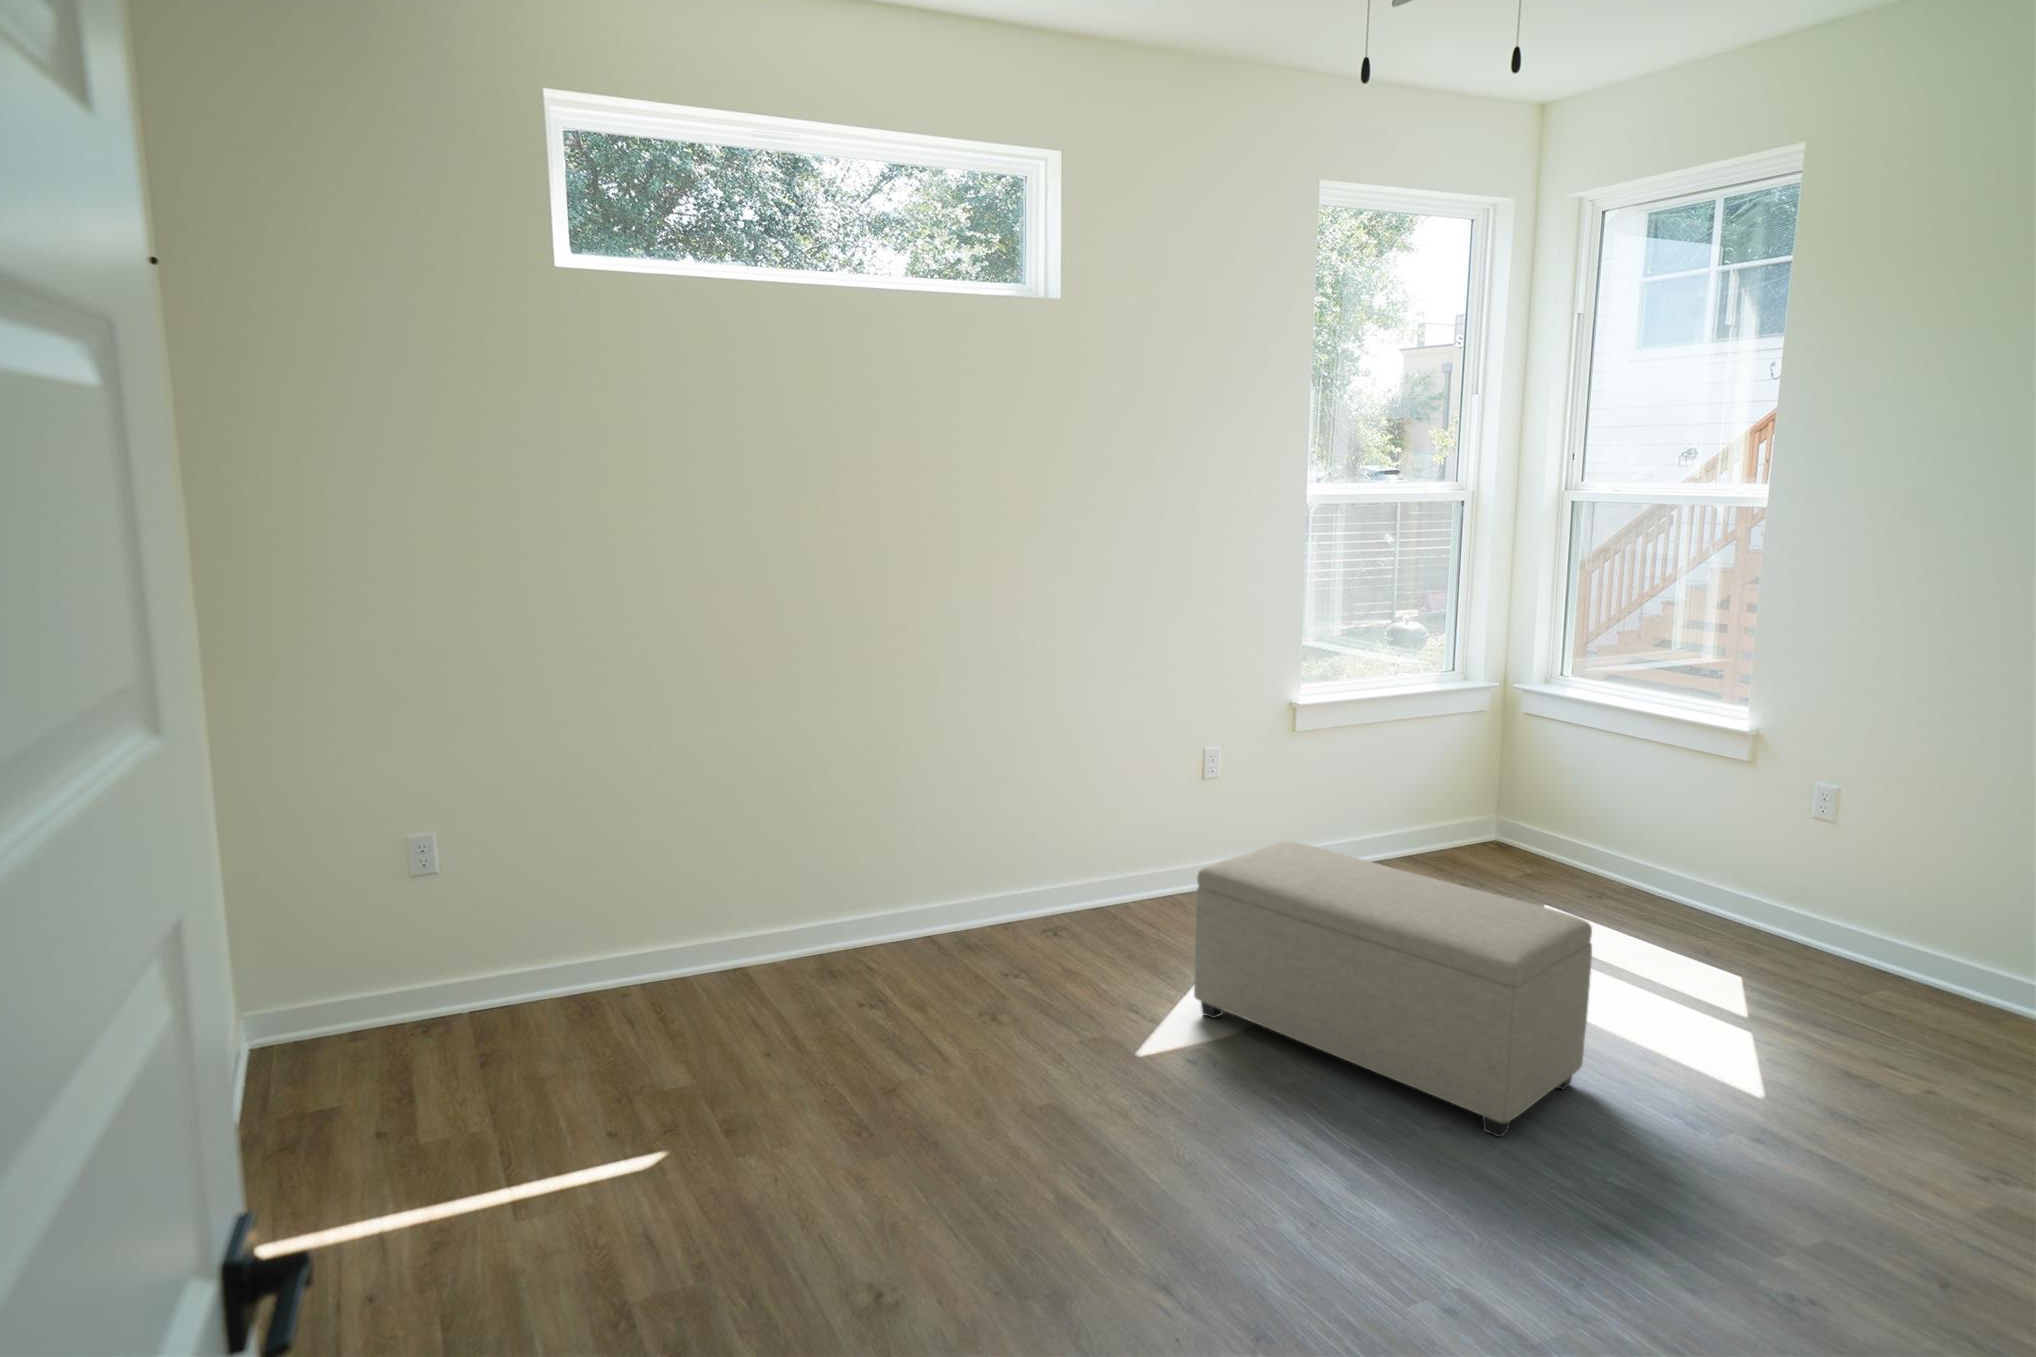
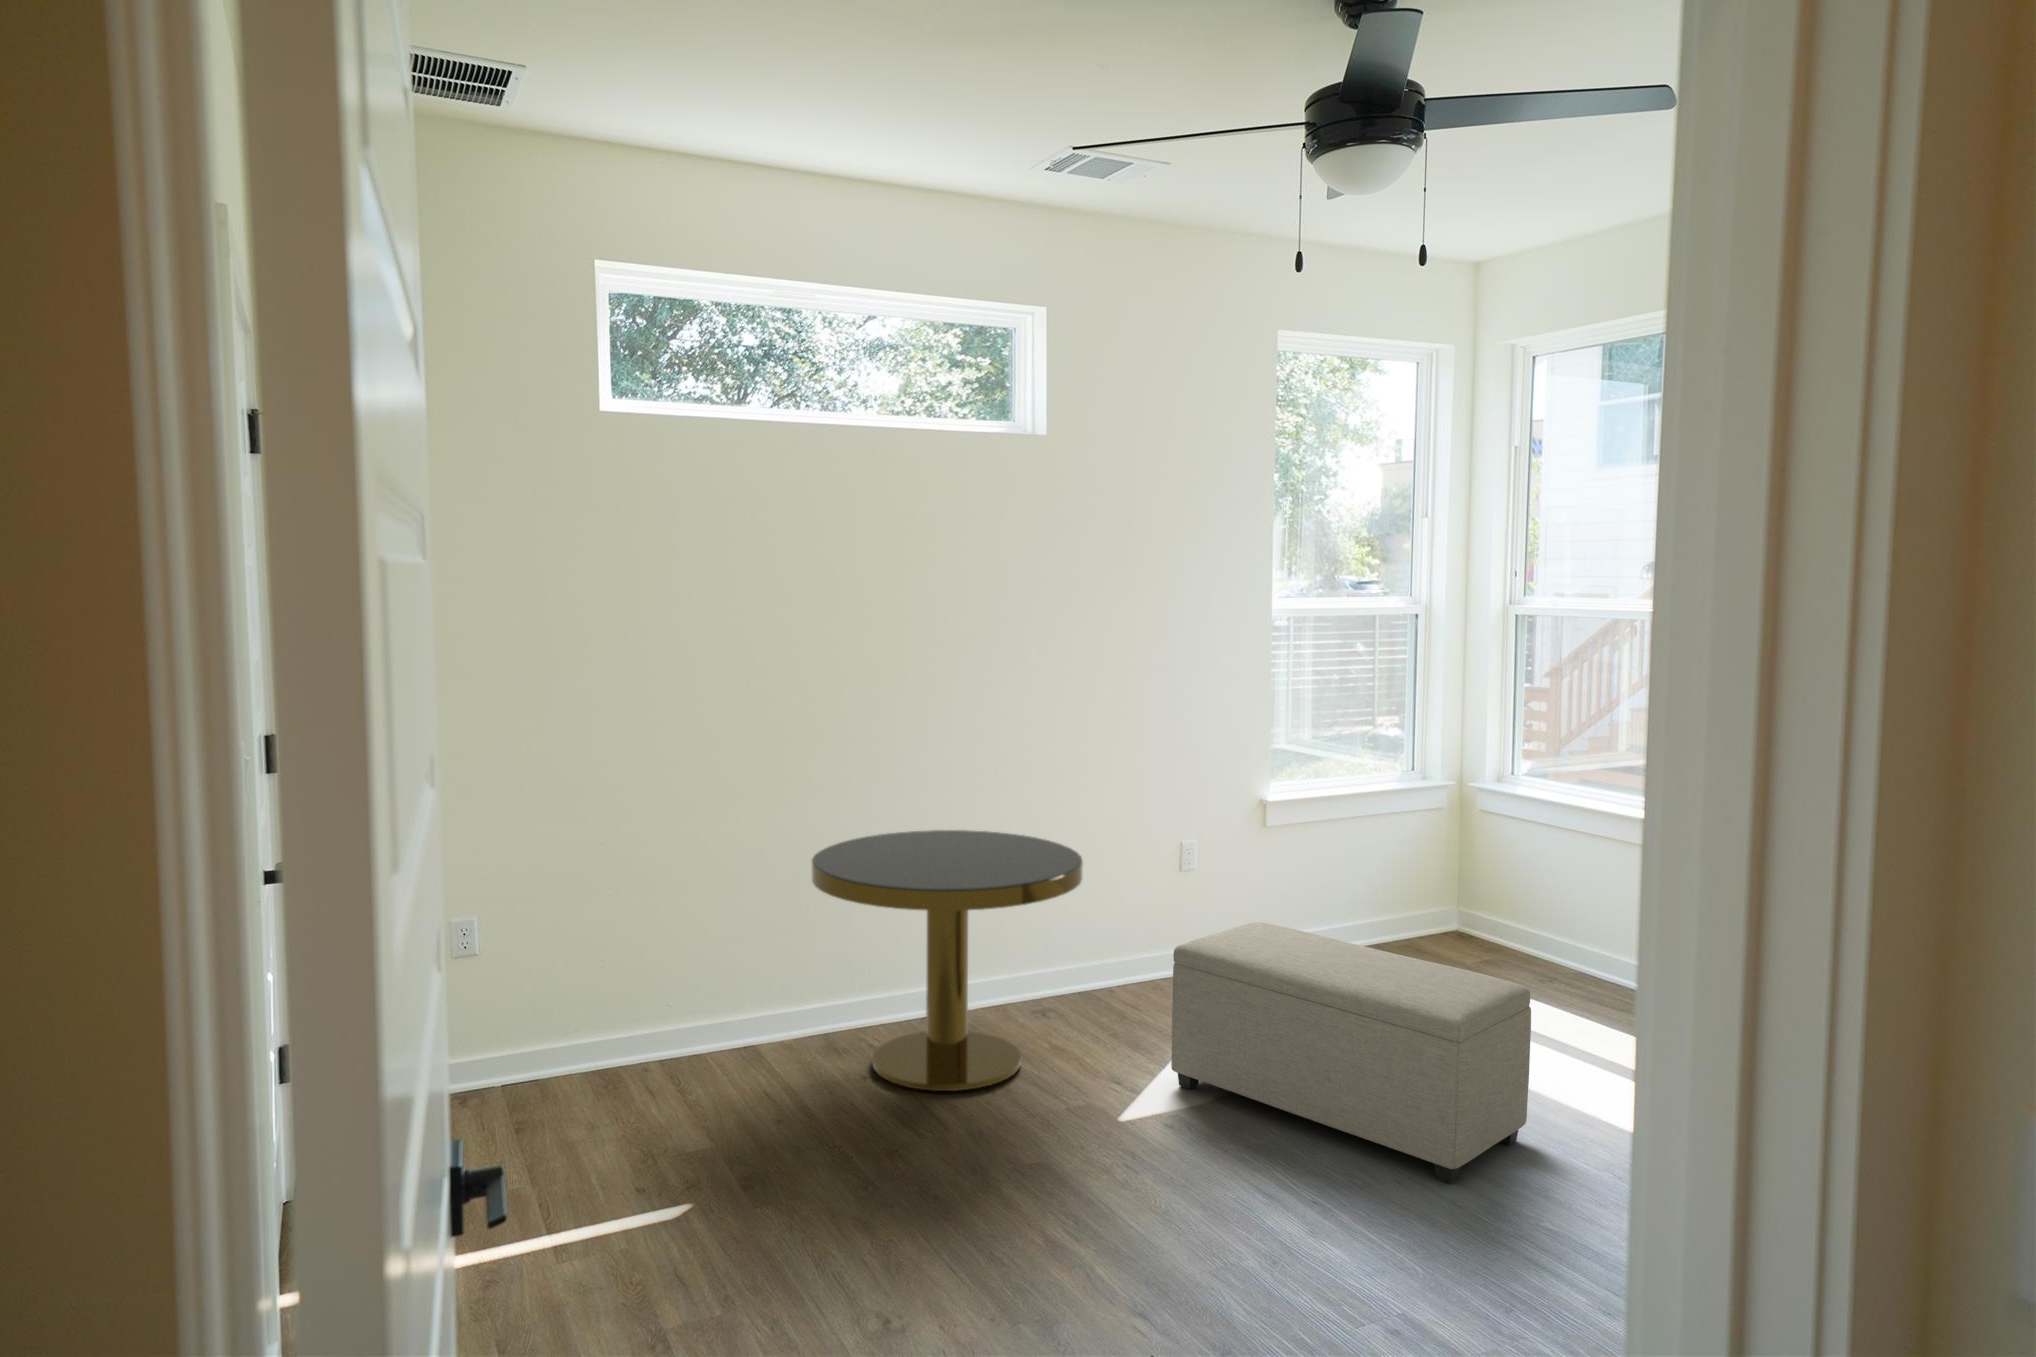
side table: none [812,741,1101,1018] -> present [812,830,1083,1091]

